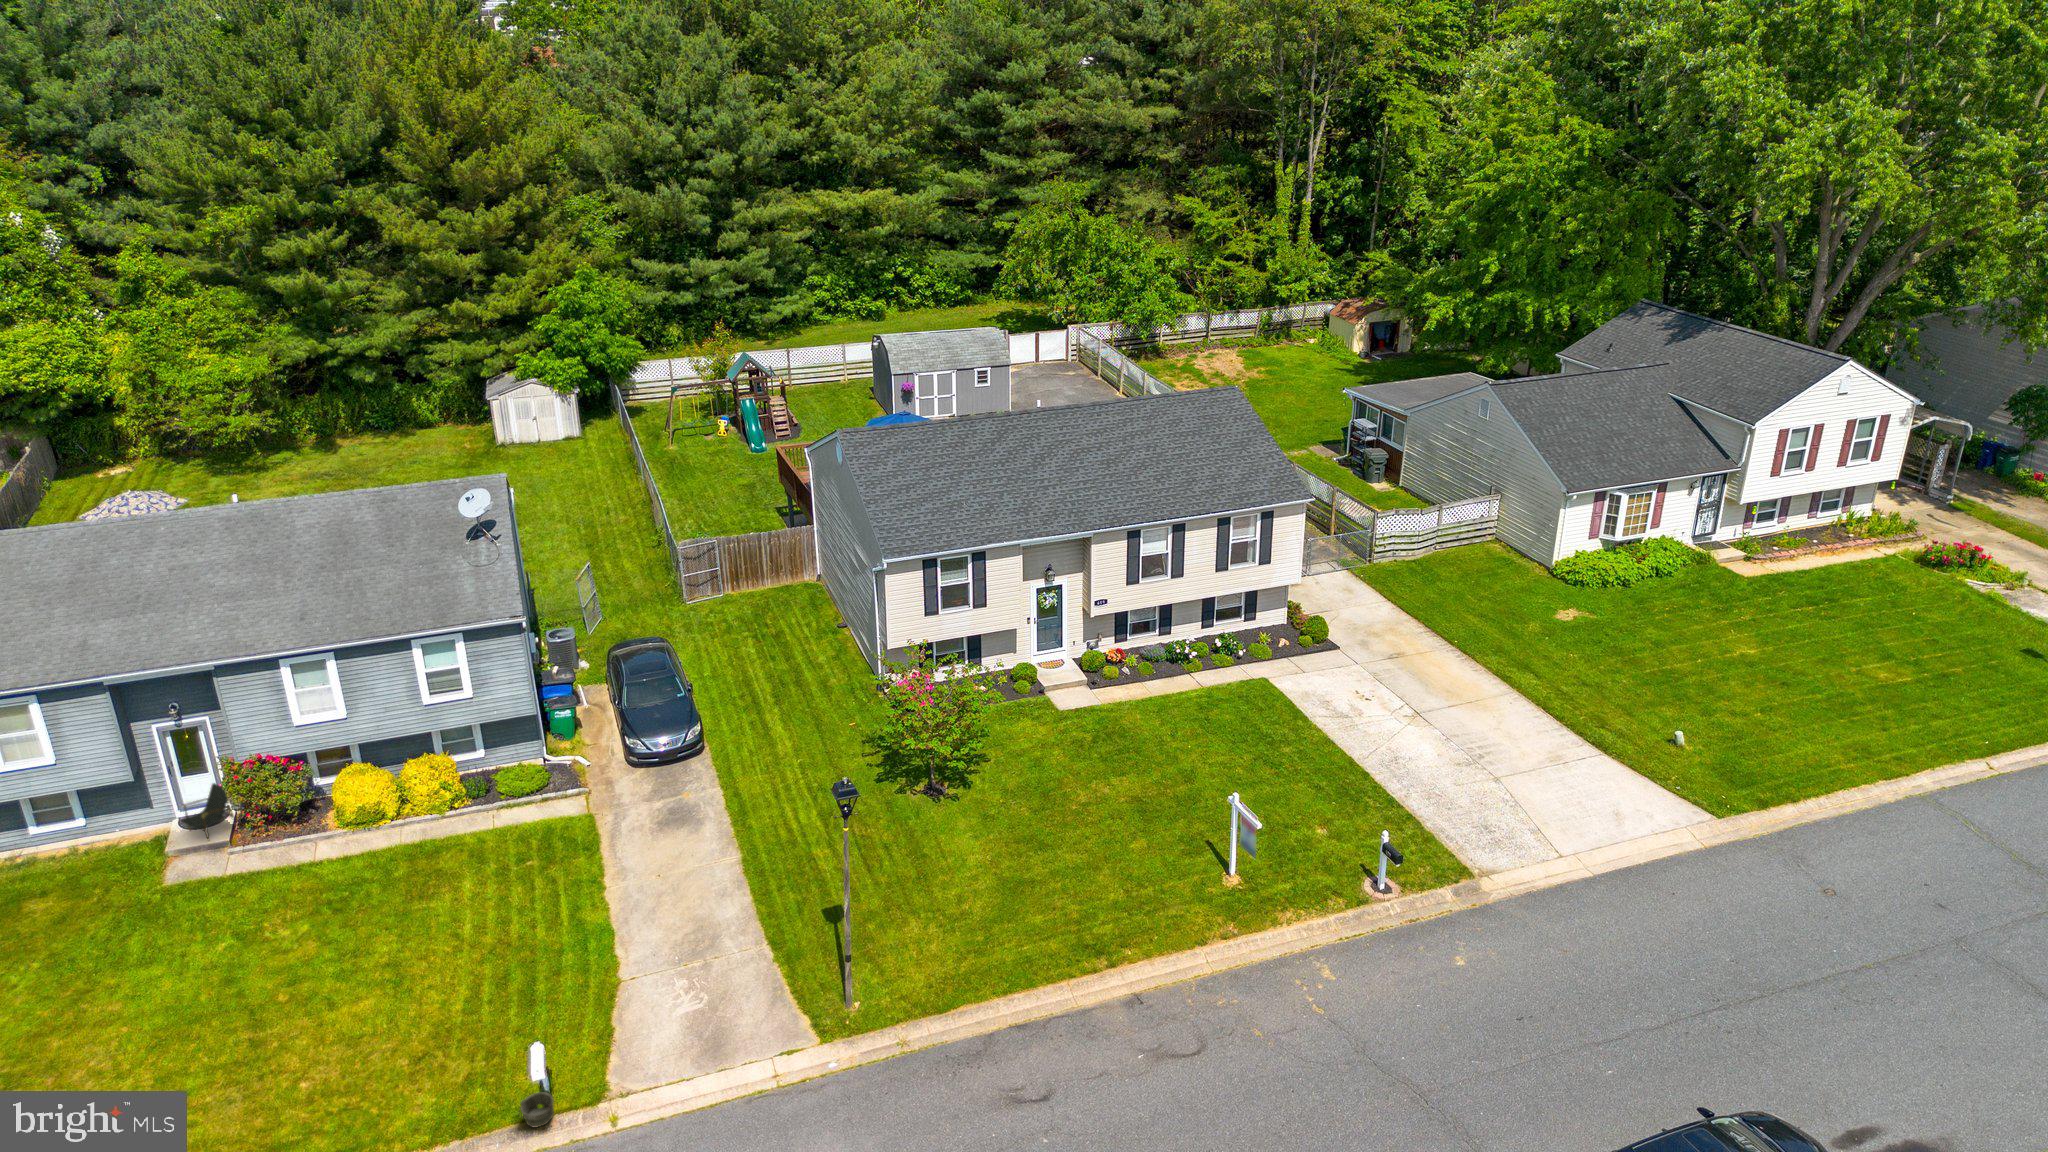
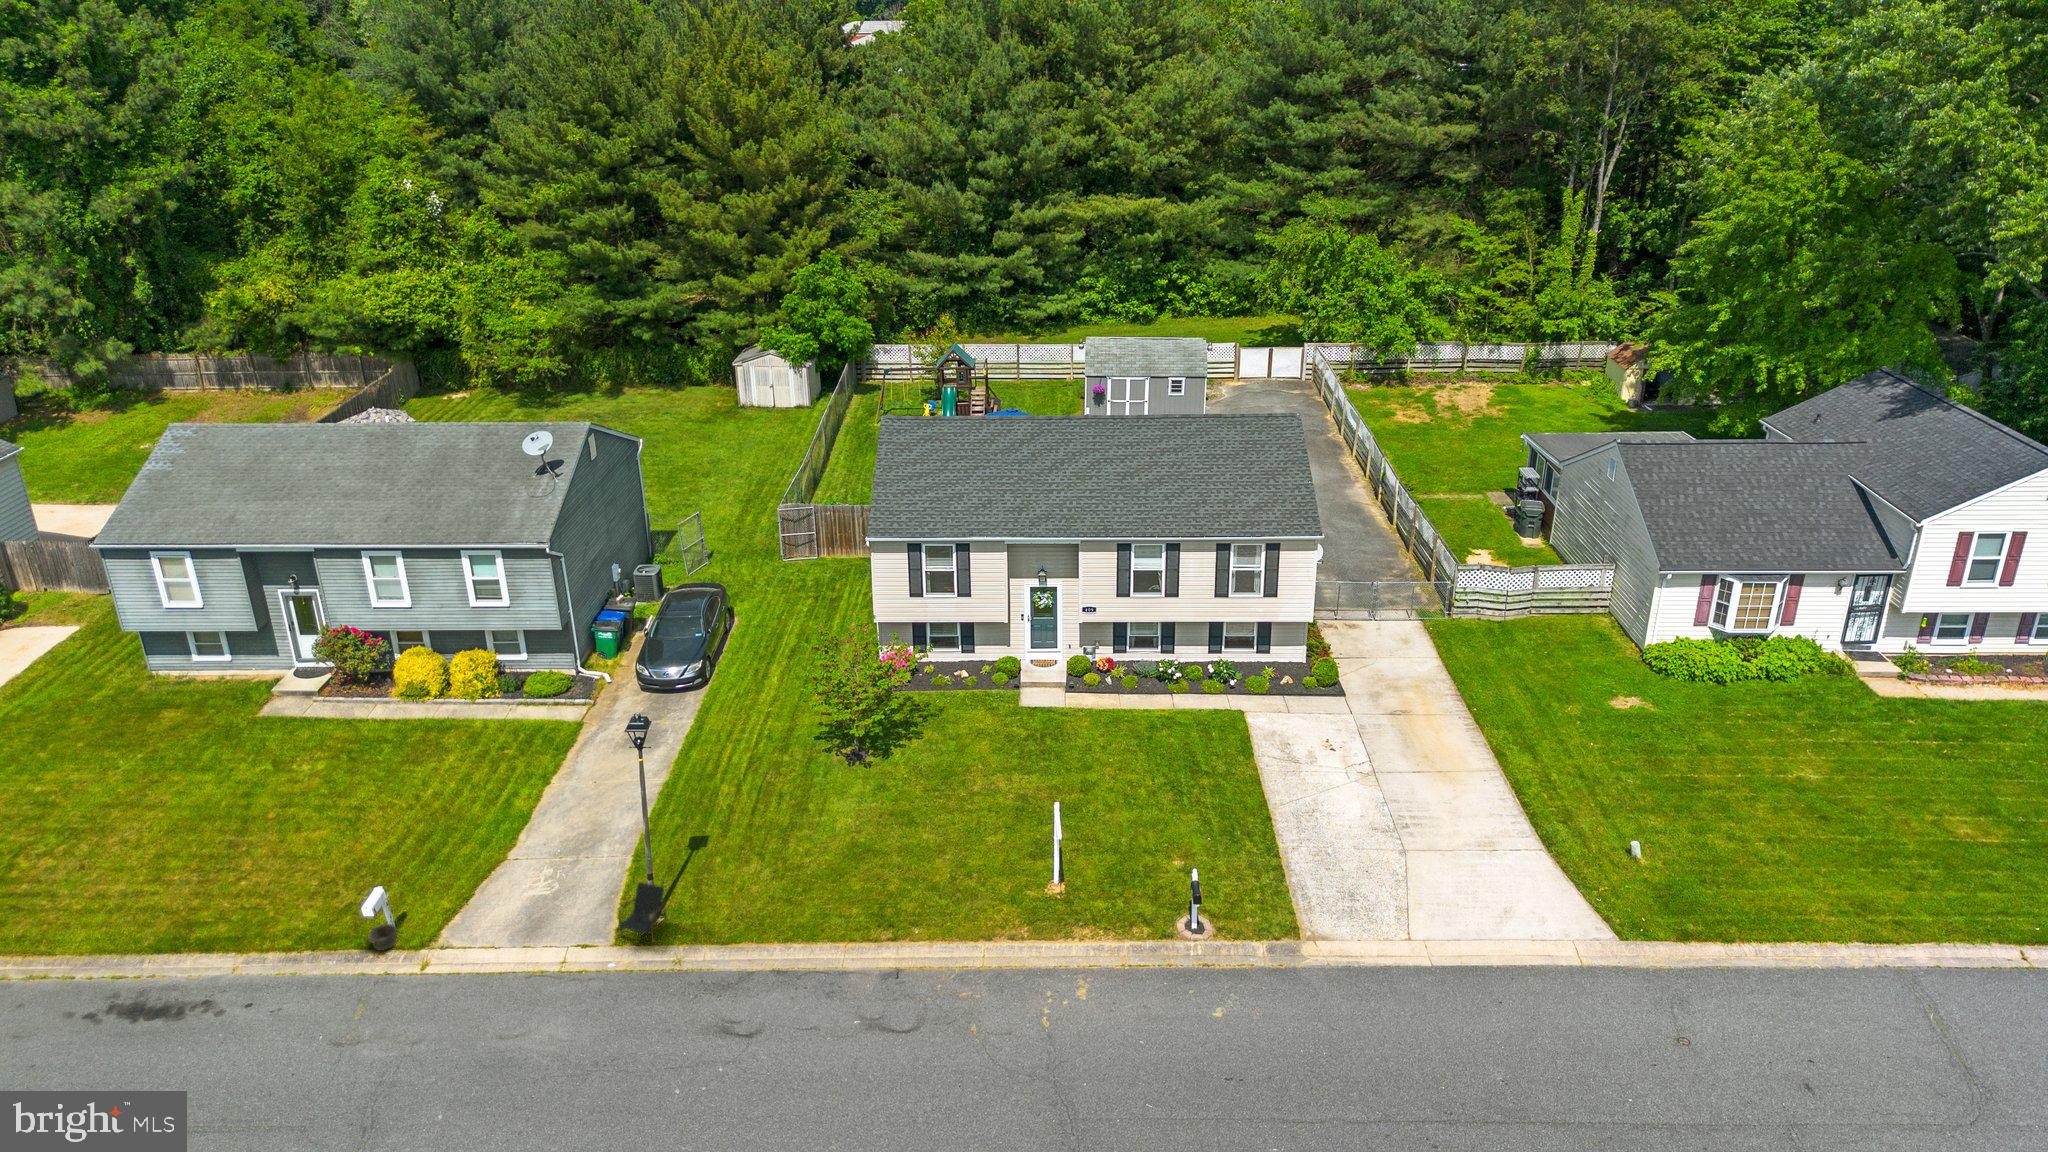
lounge chair: present [181,783,234,839] -> present [618,882,667,941]

